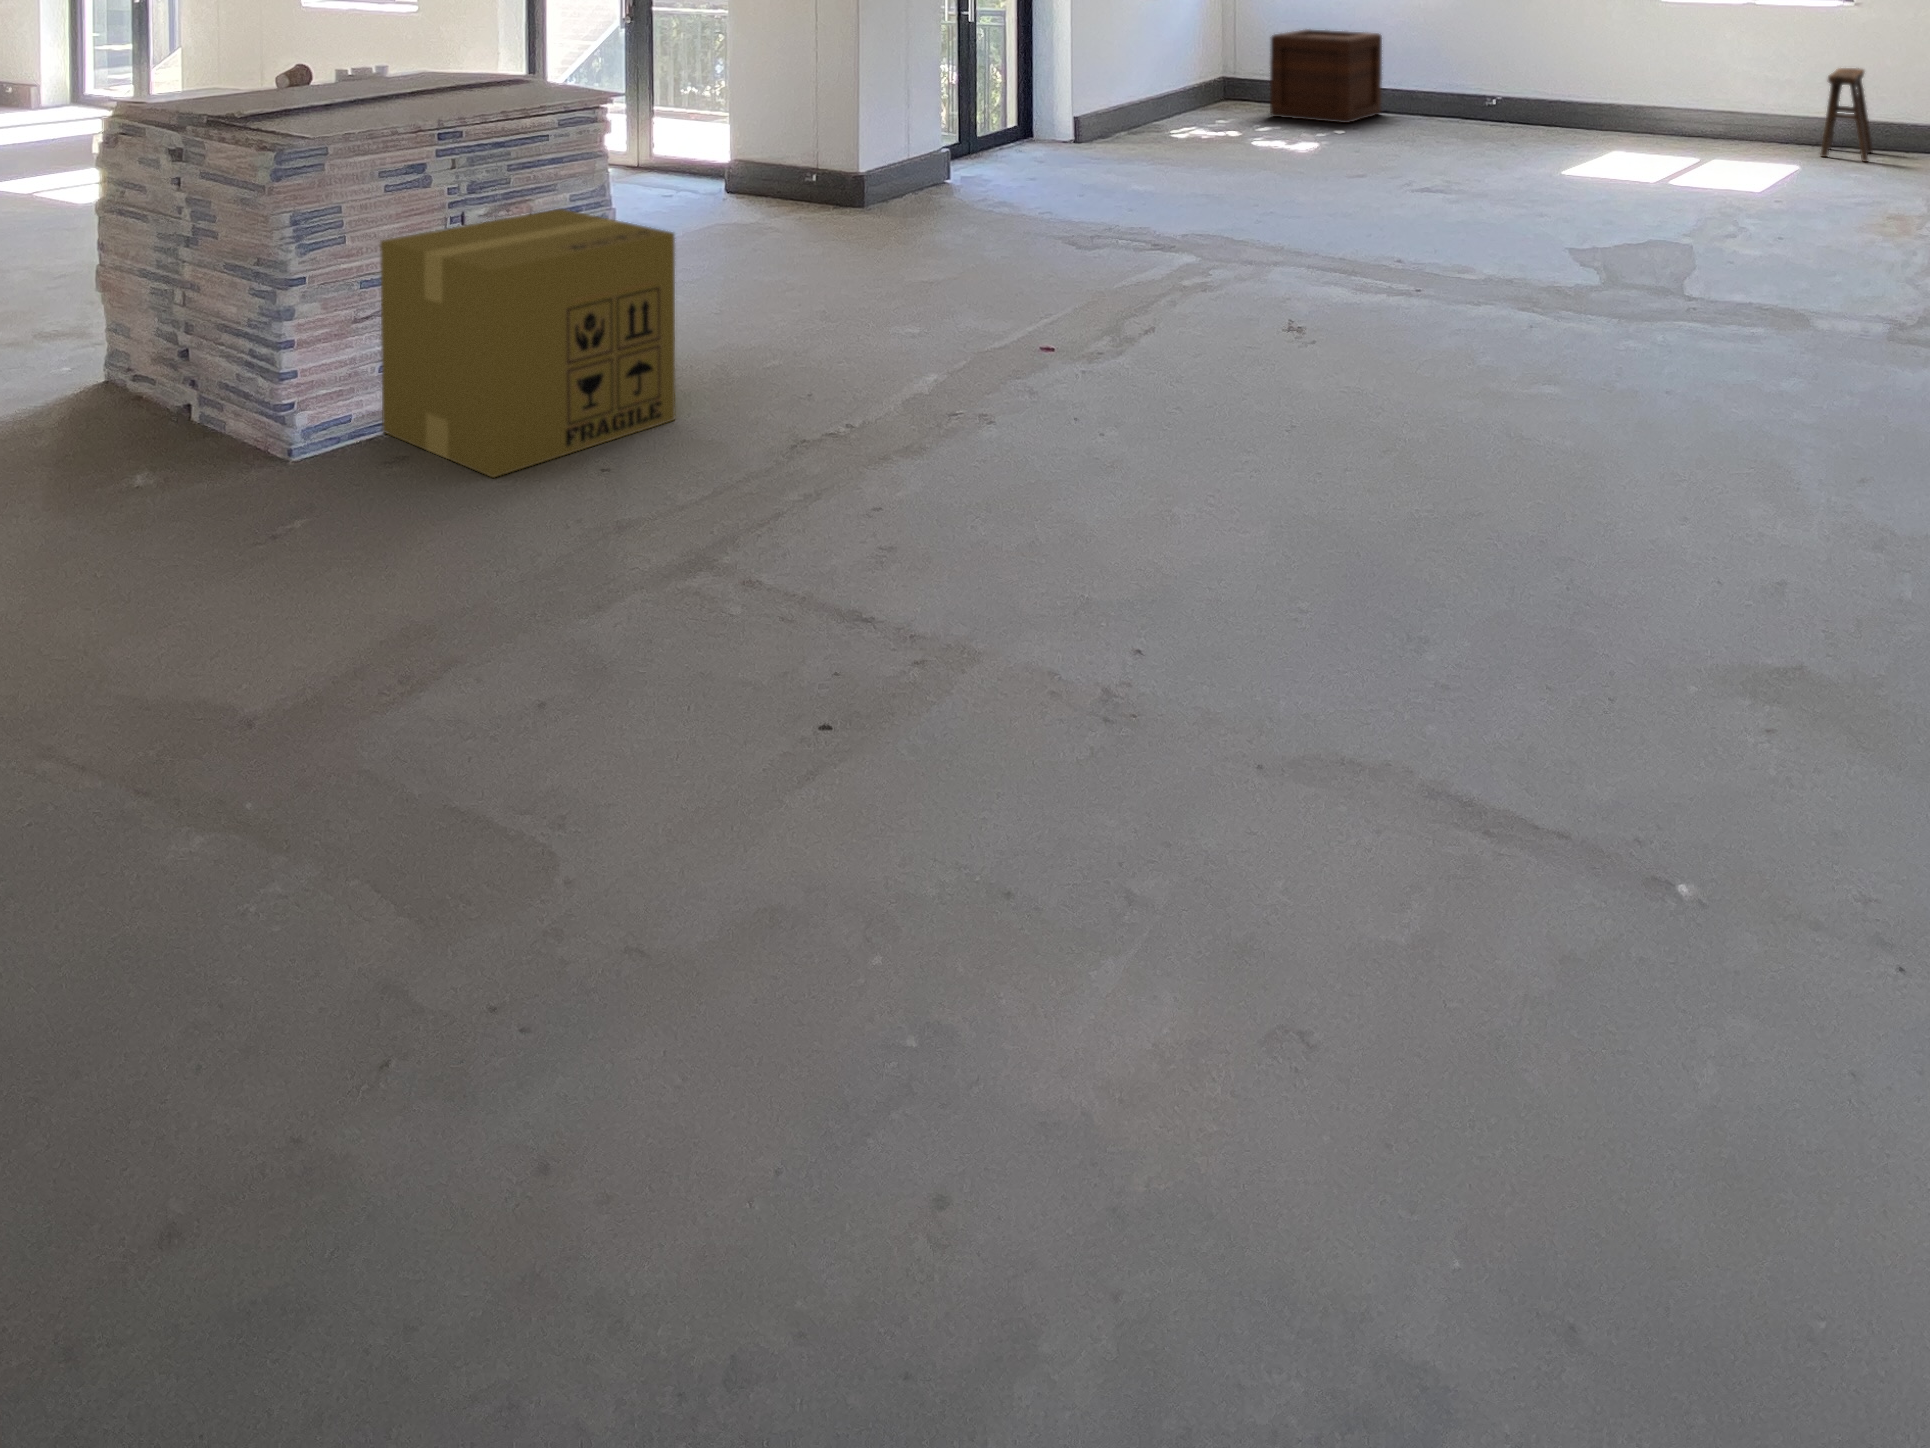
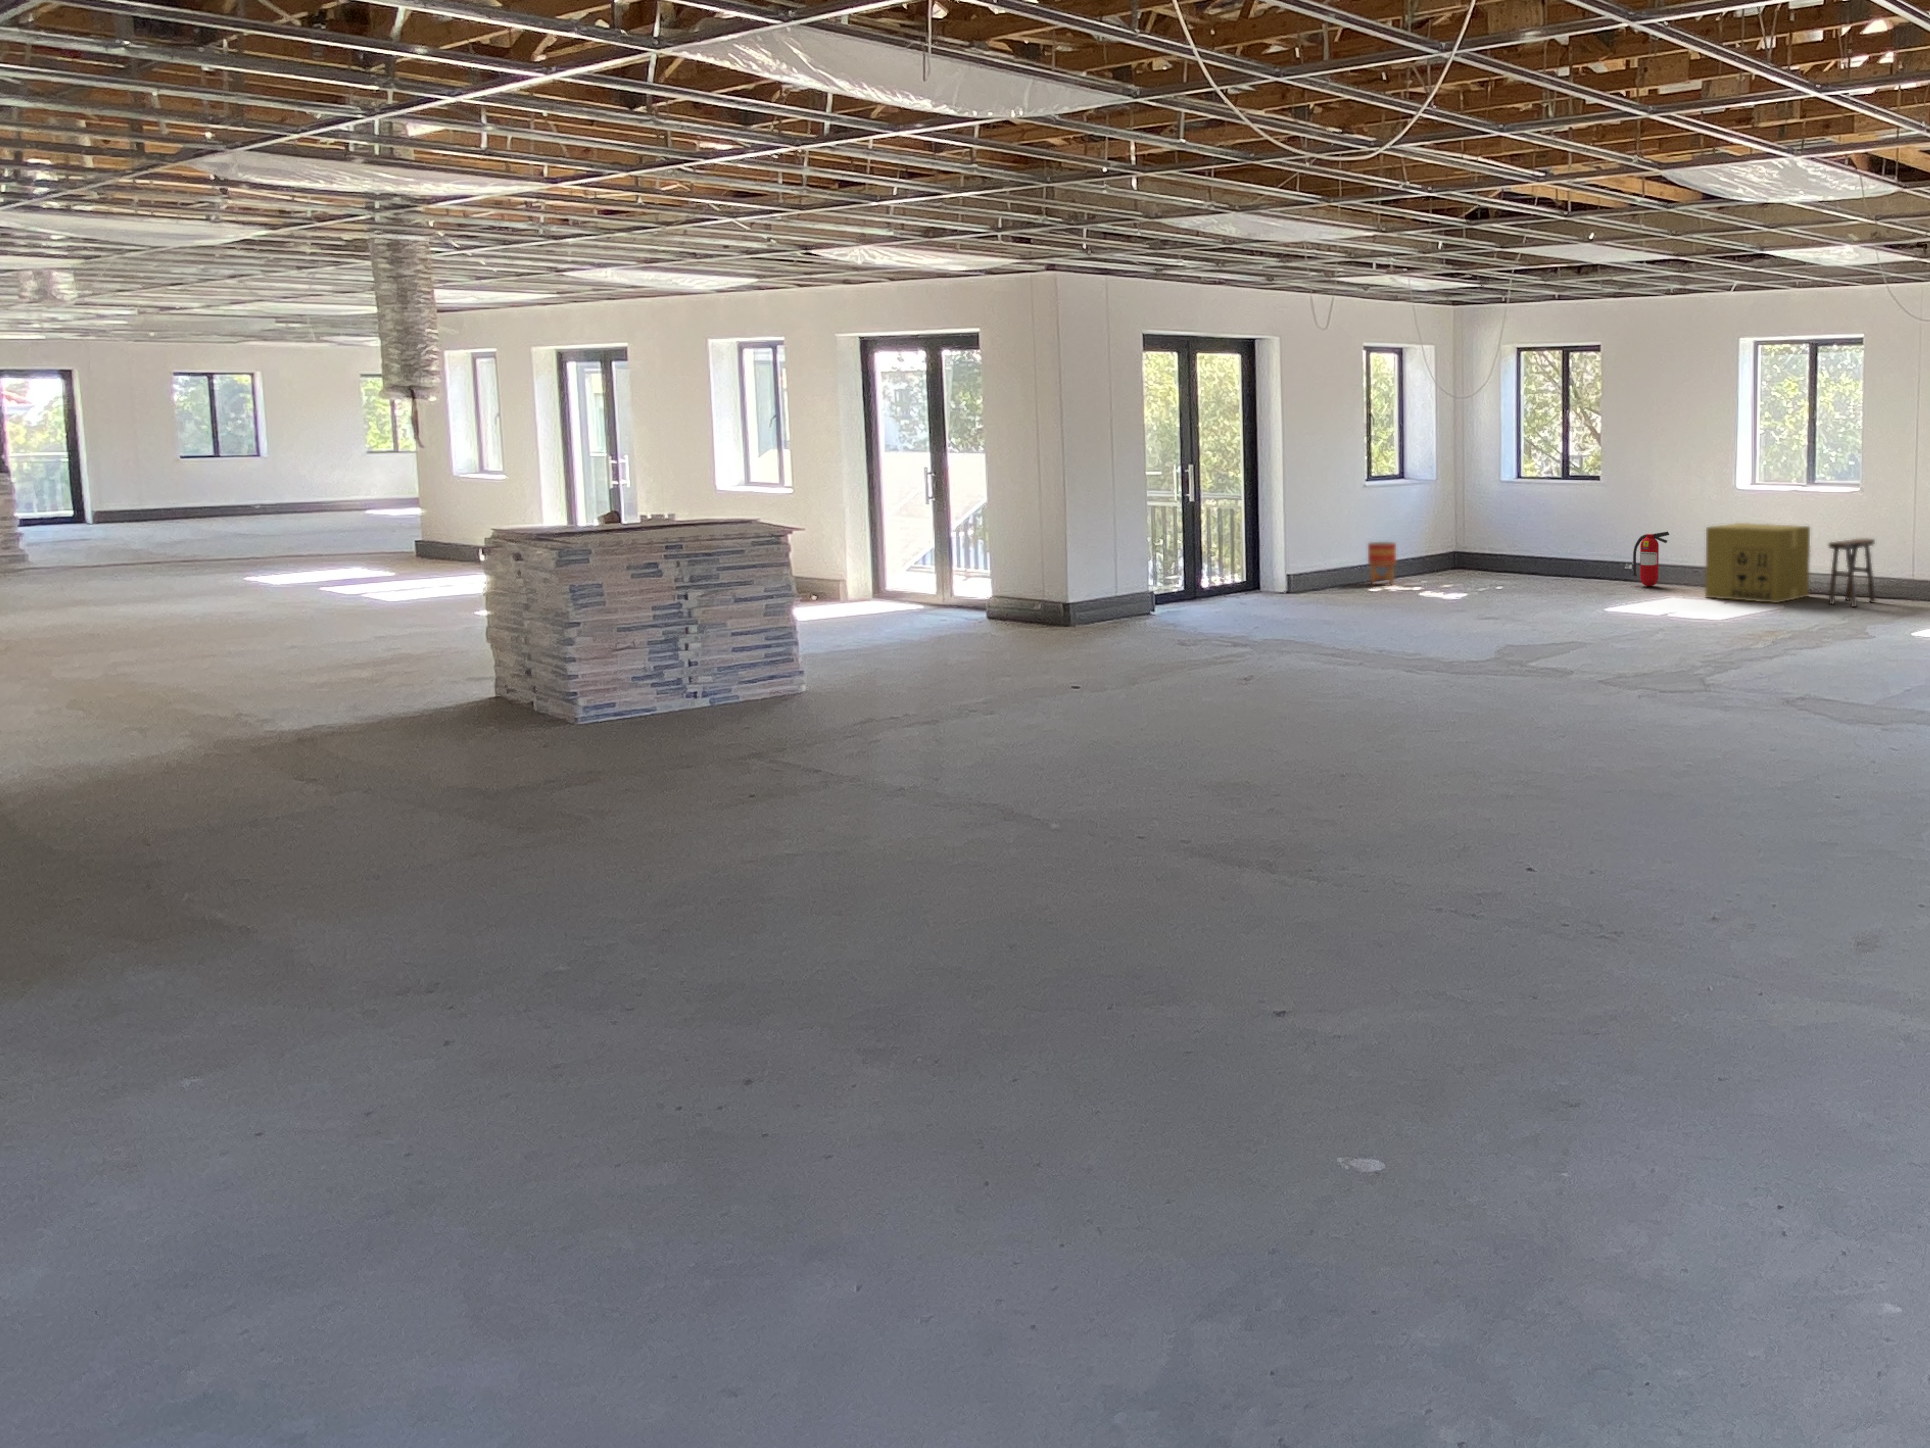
wooden crate: present [1270,29,1382,123] -> none [1469,513,1559,584]
fire extinguisher: none [1498,56,1551,127] -> present [1633,532,1669,587]
planter: none [1154,70,1191,127] -> present [1368,542,1396,584]
cardboard box: present [380,209,675,478] -> present [1705,523,1810,603]

